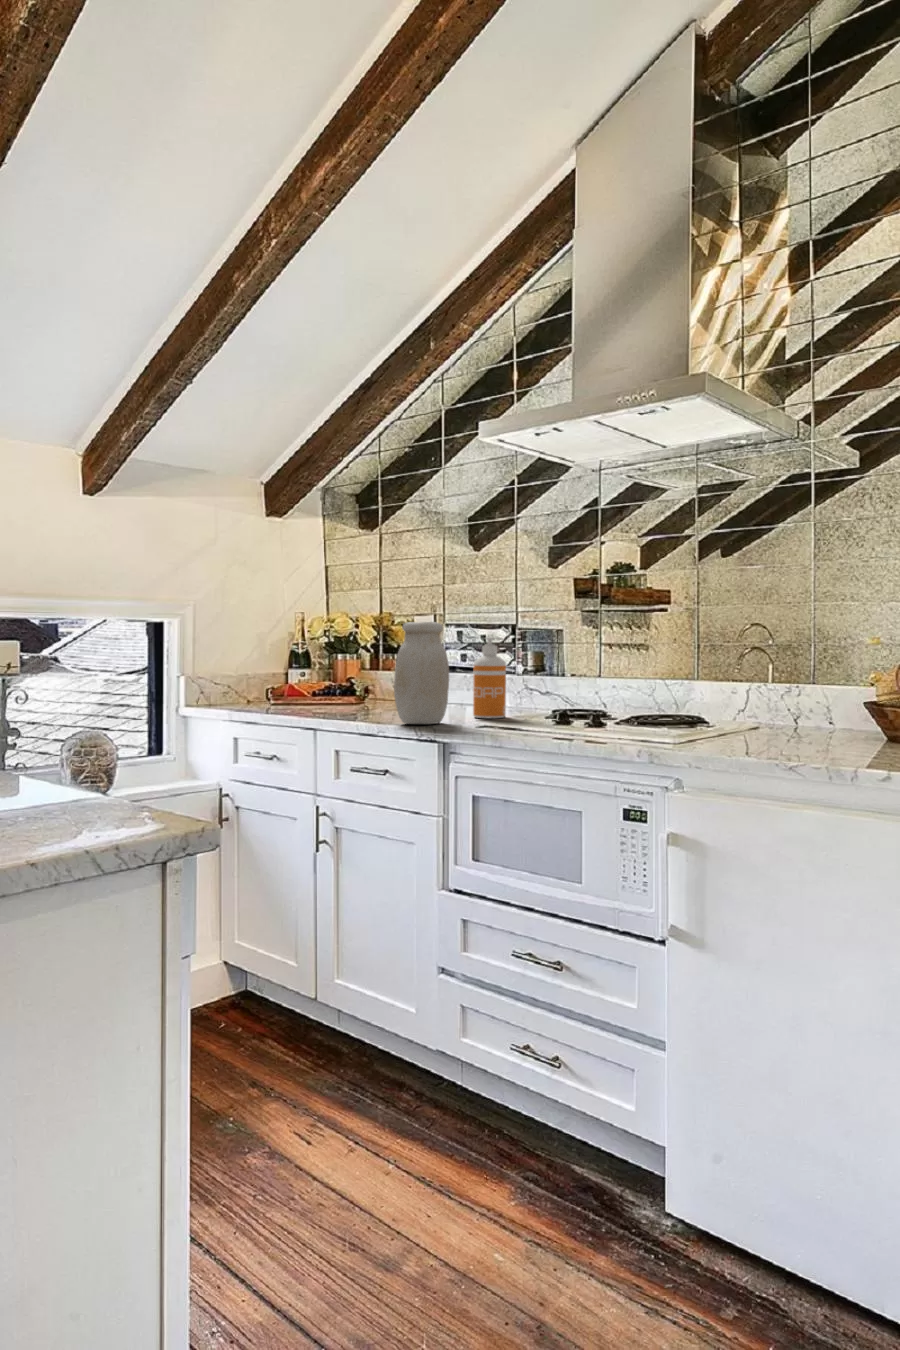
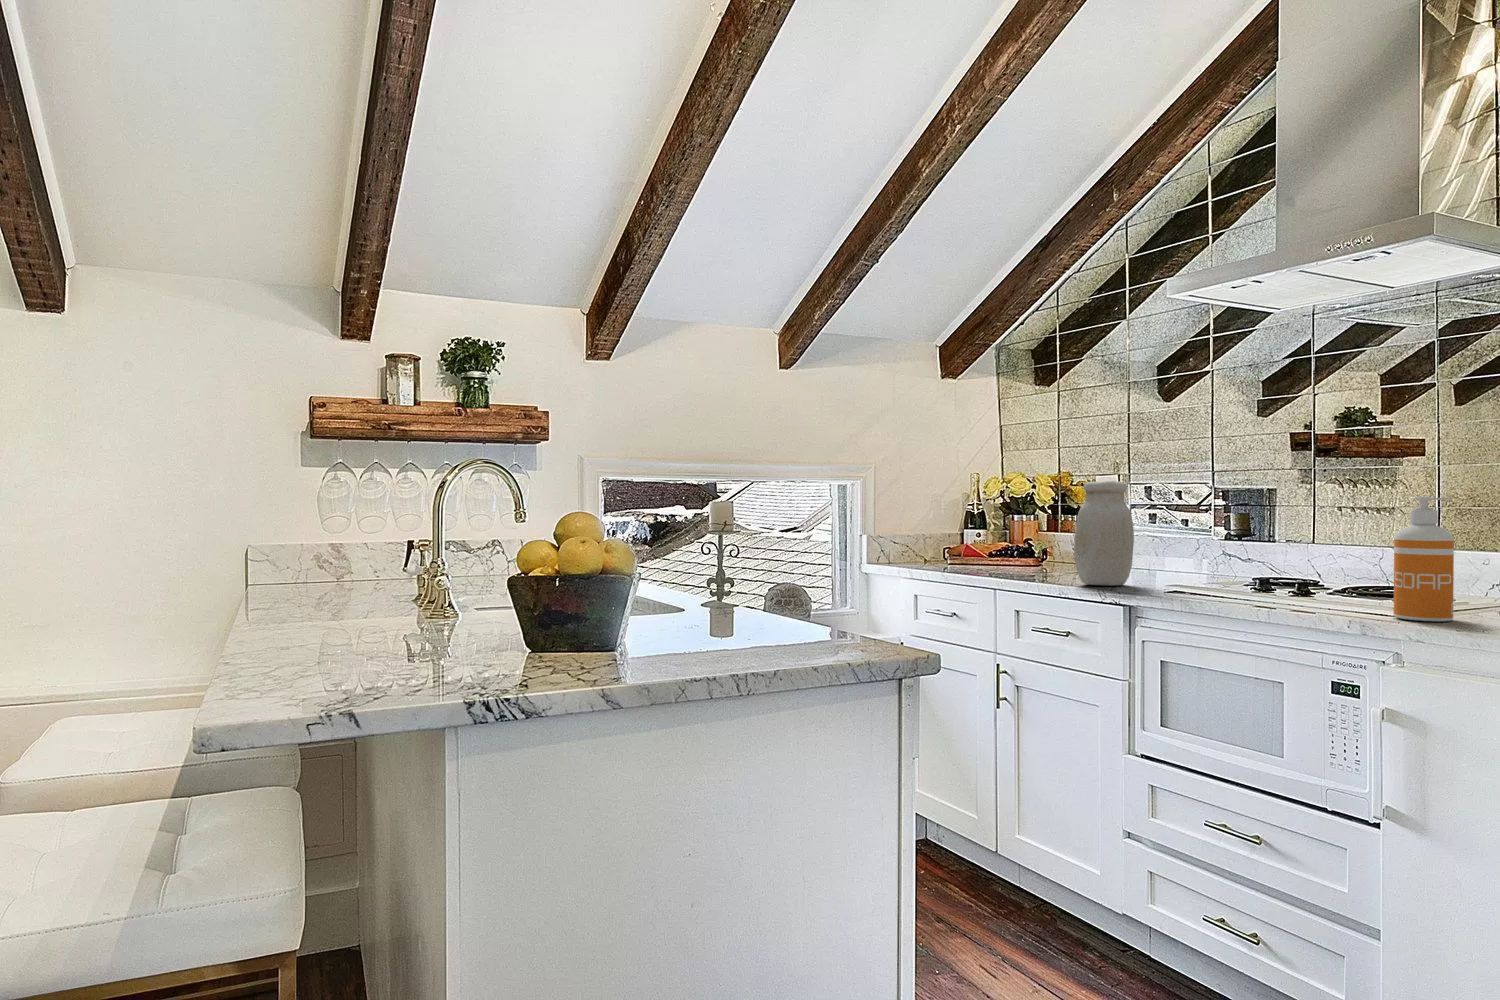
soap dispenser: present [473,637,506,718] -> present [1394,497,1454,621]

